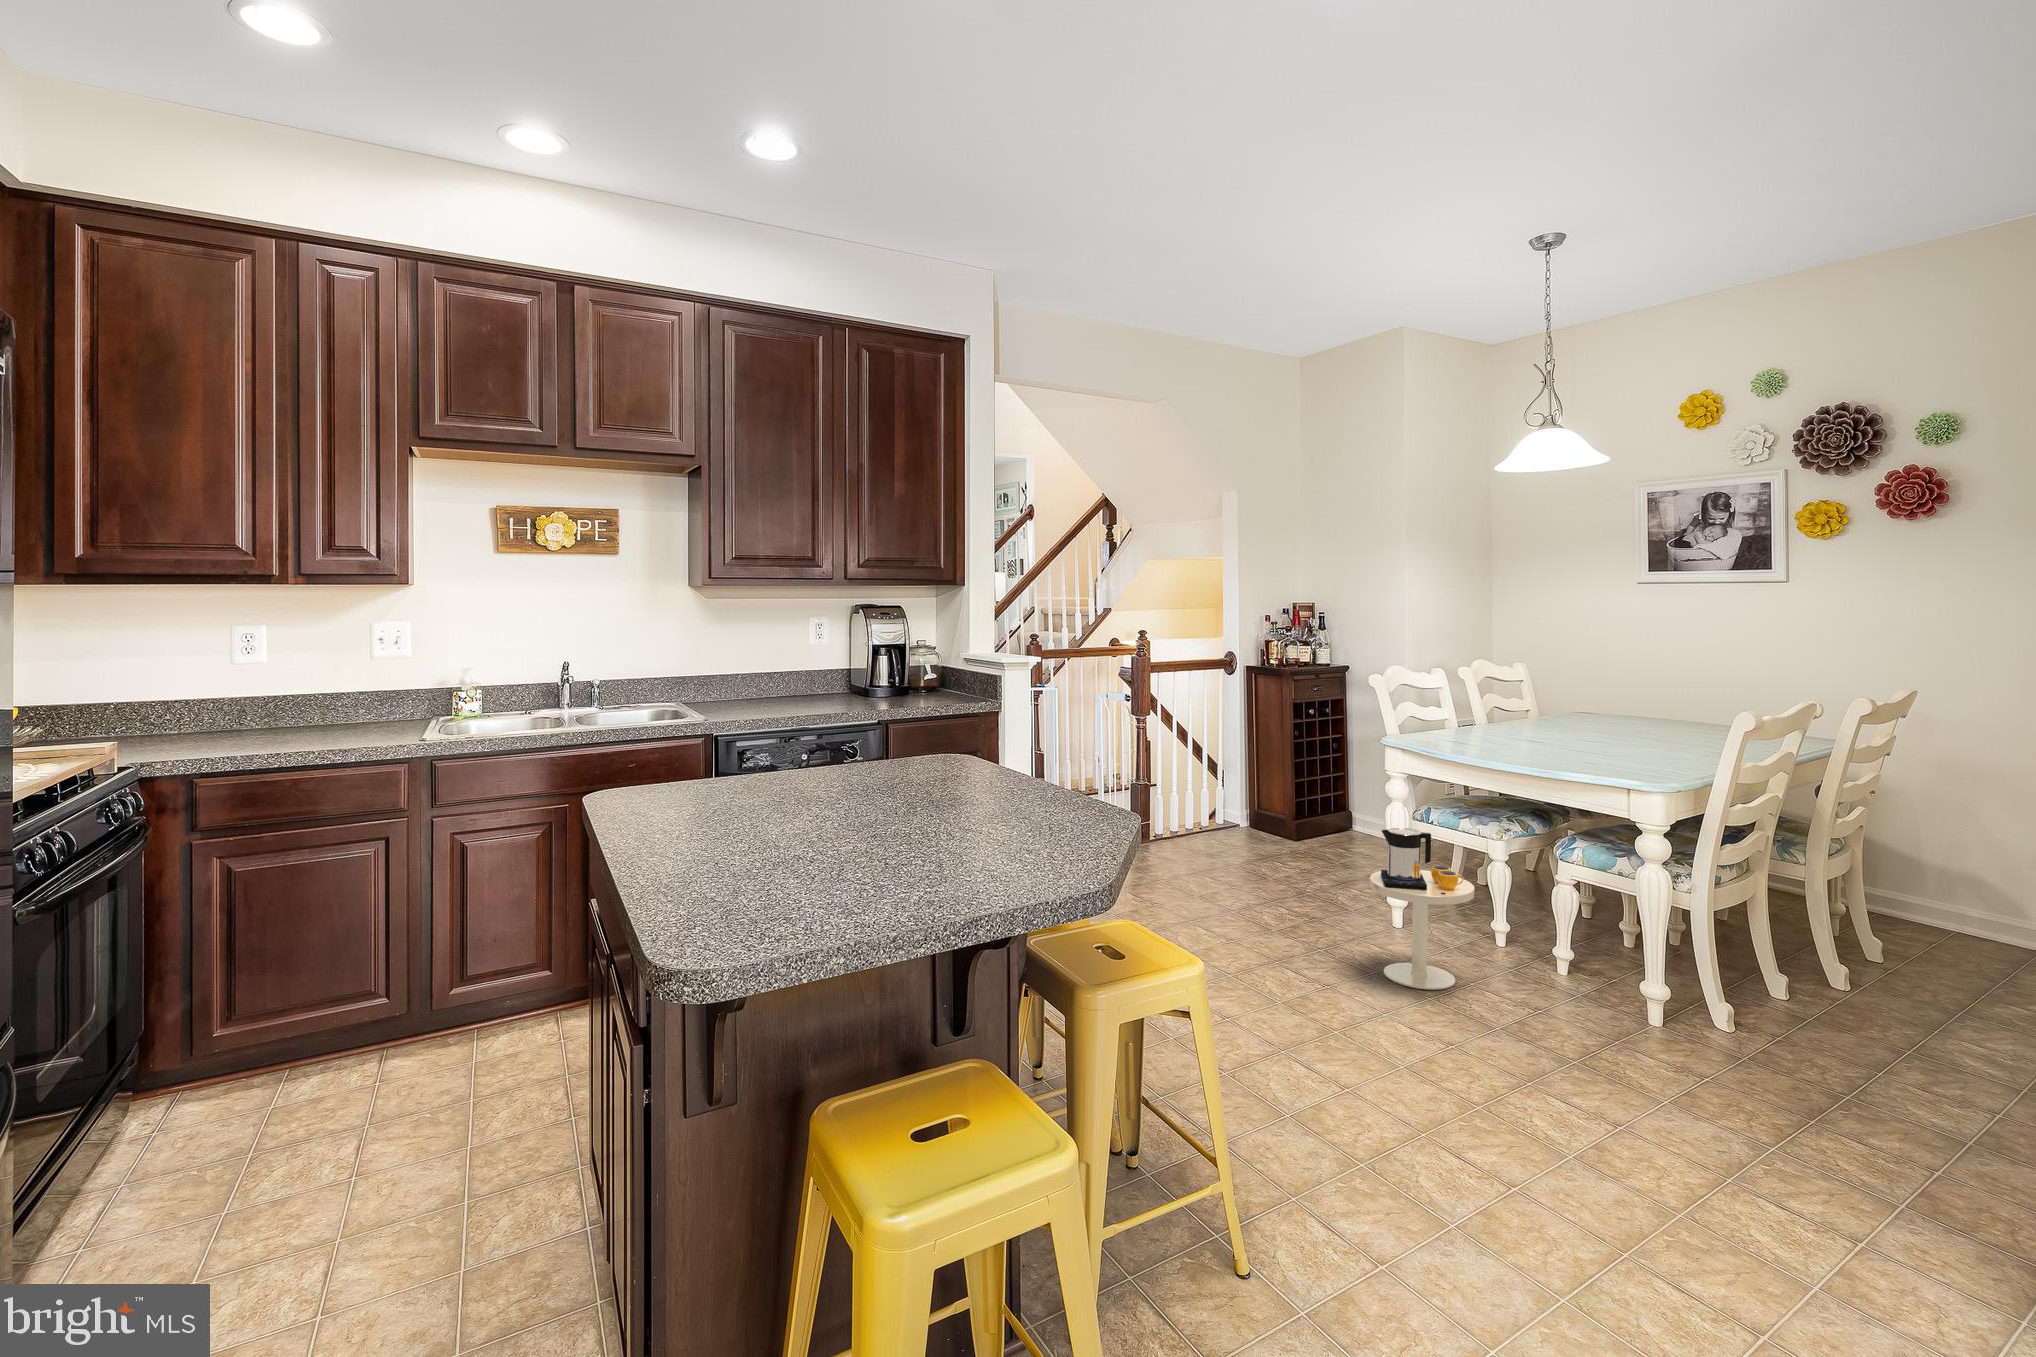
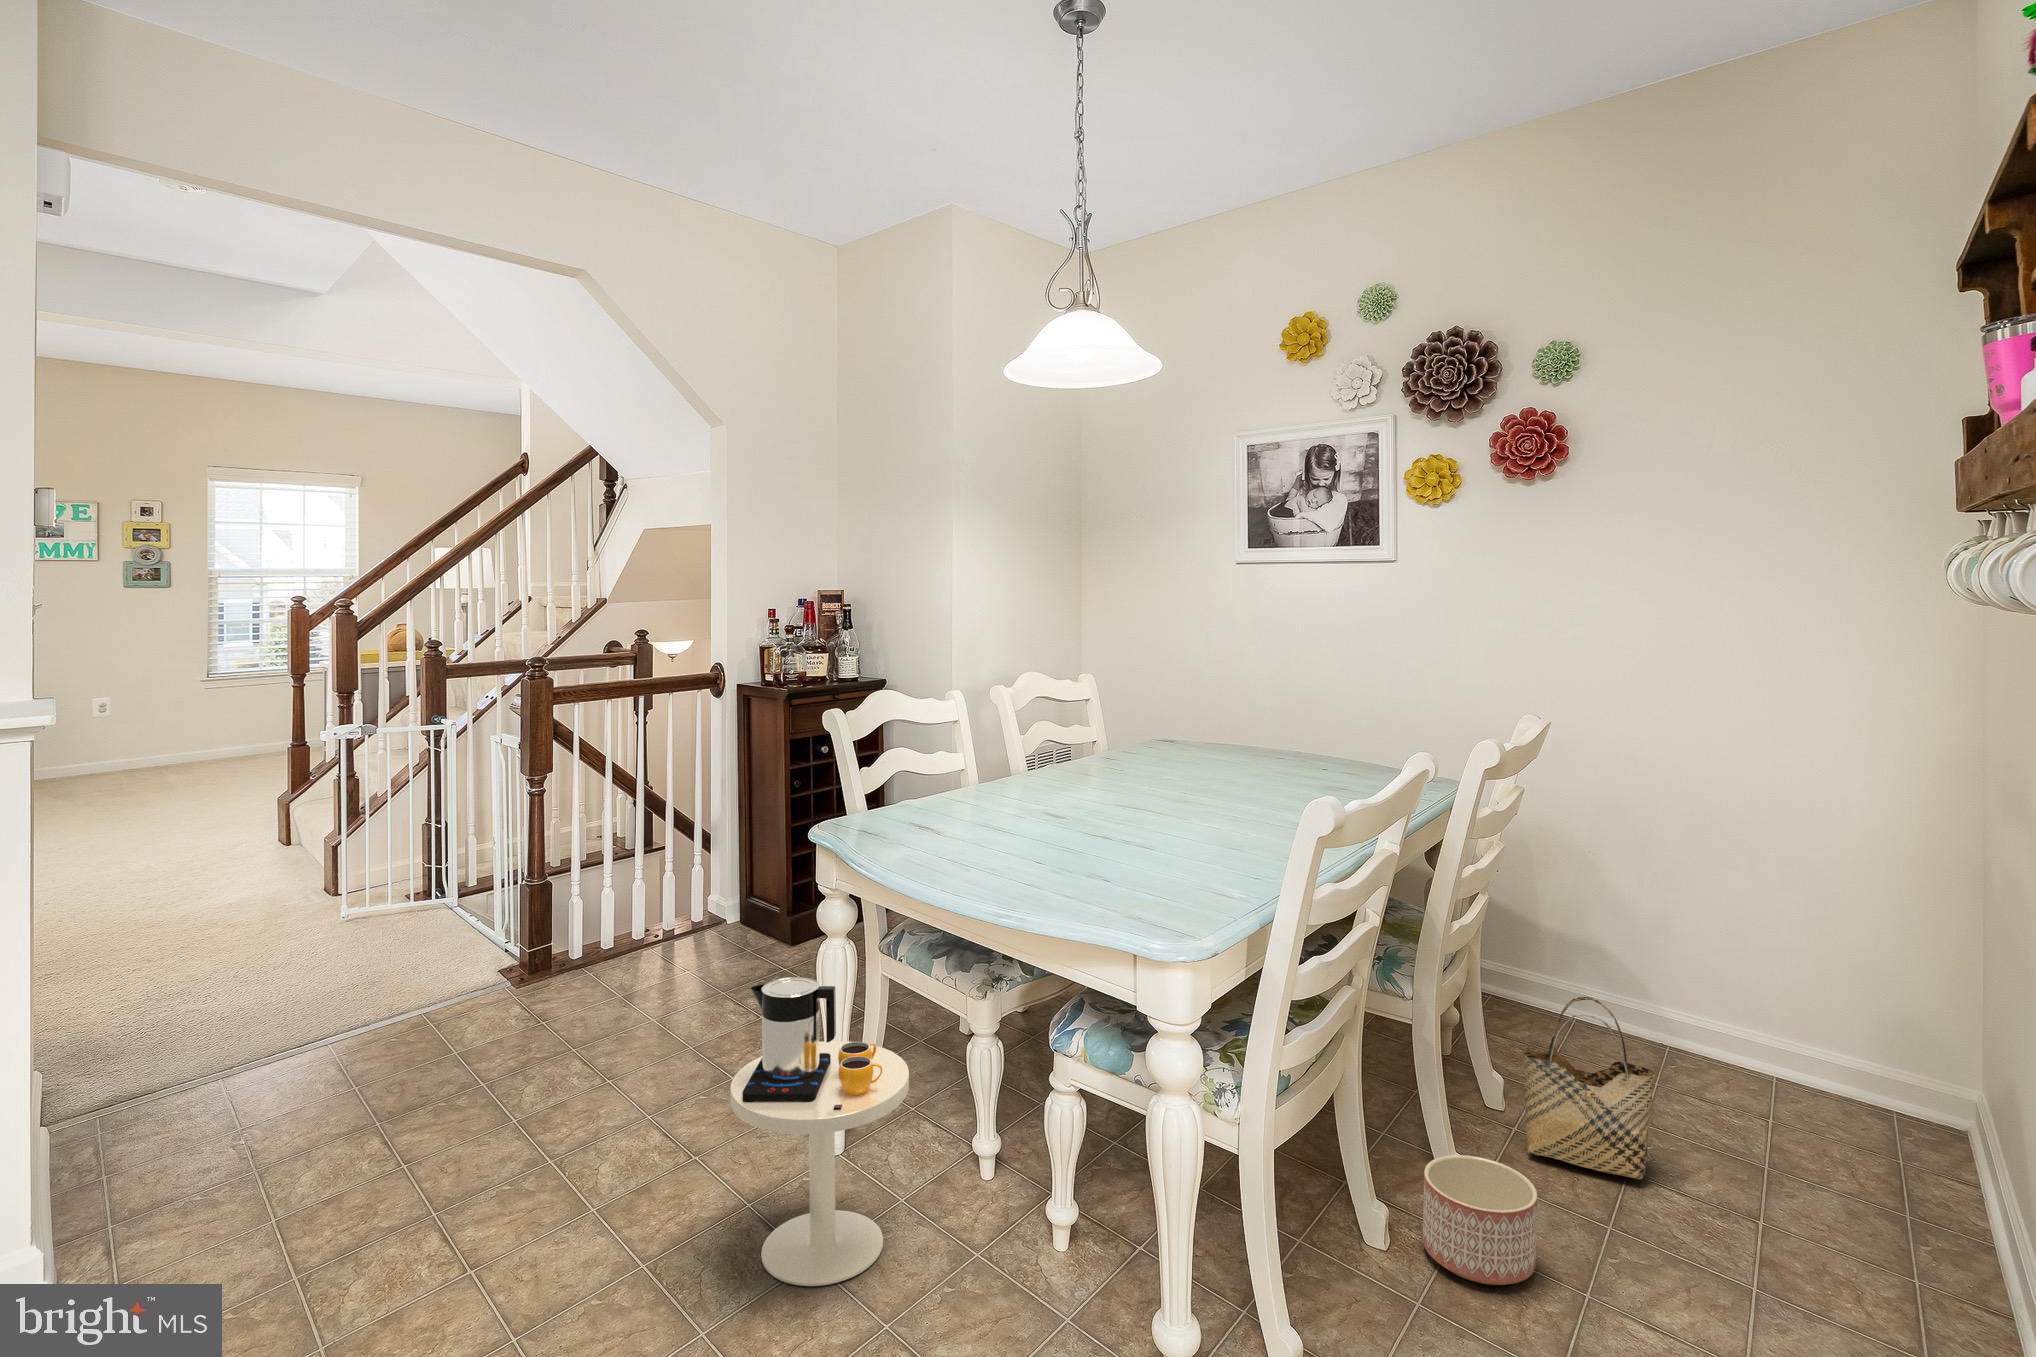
woven basket: none [1896,887,2009,1006] -> present [1522,997,1656,1179]
planter: none [1819,966,1908,1038] -> present [1423,1155,1537,1285]

